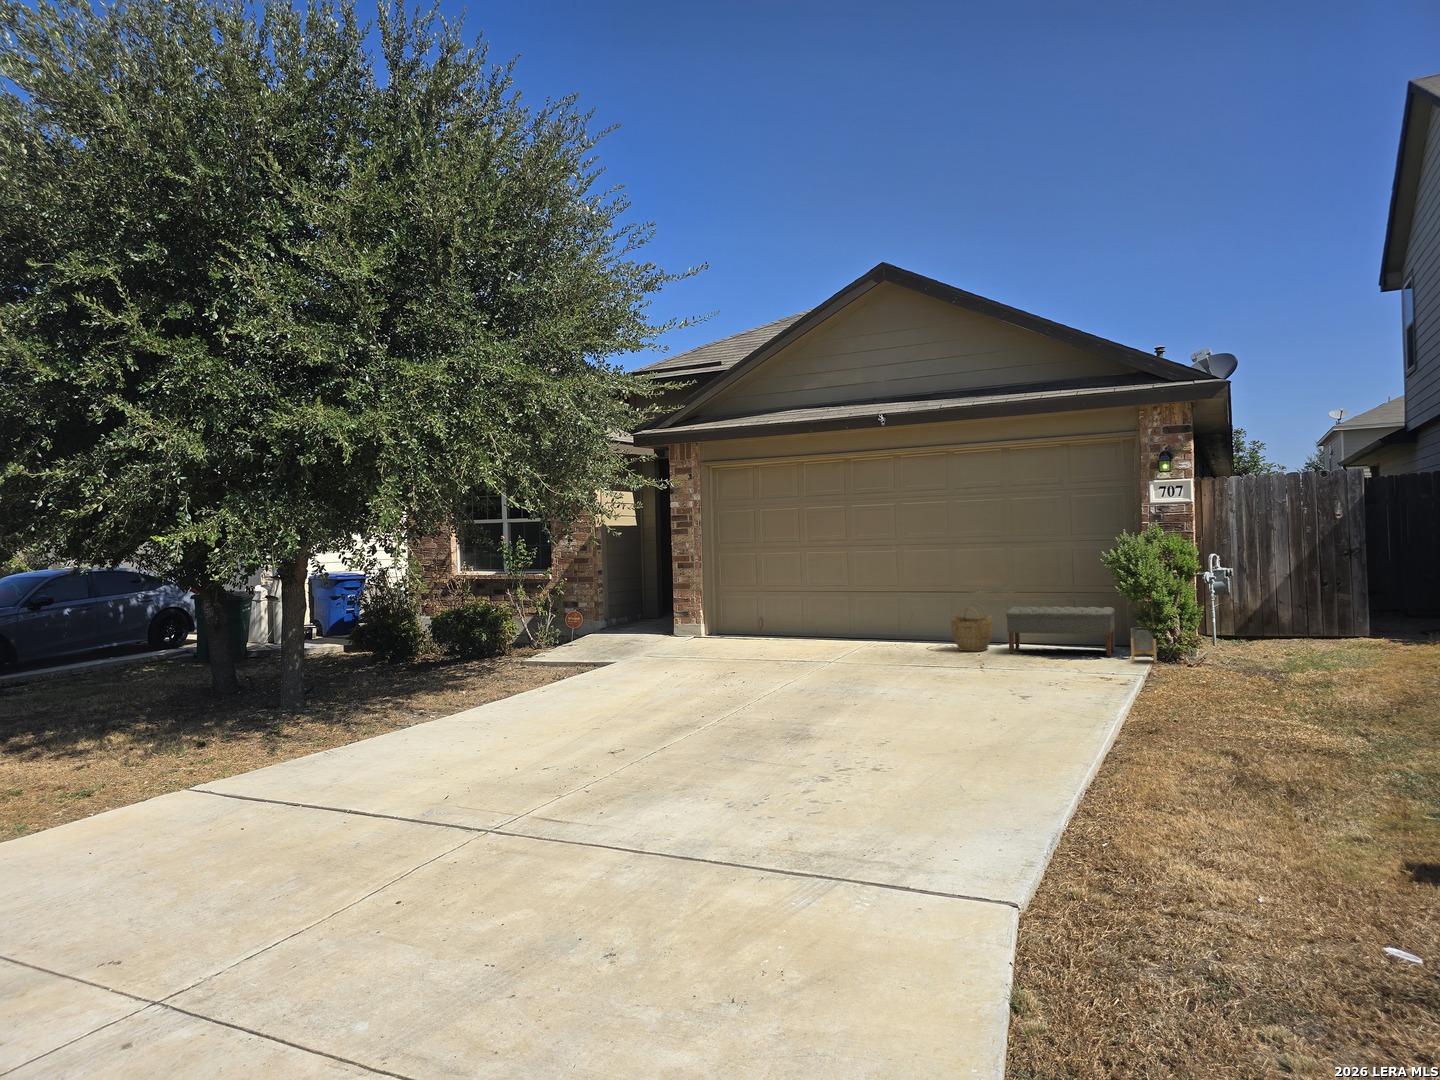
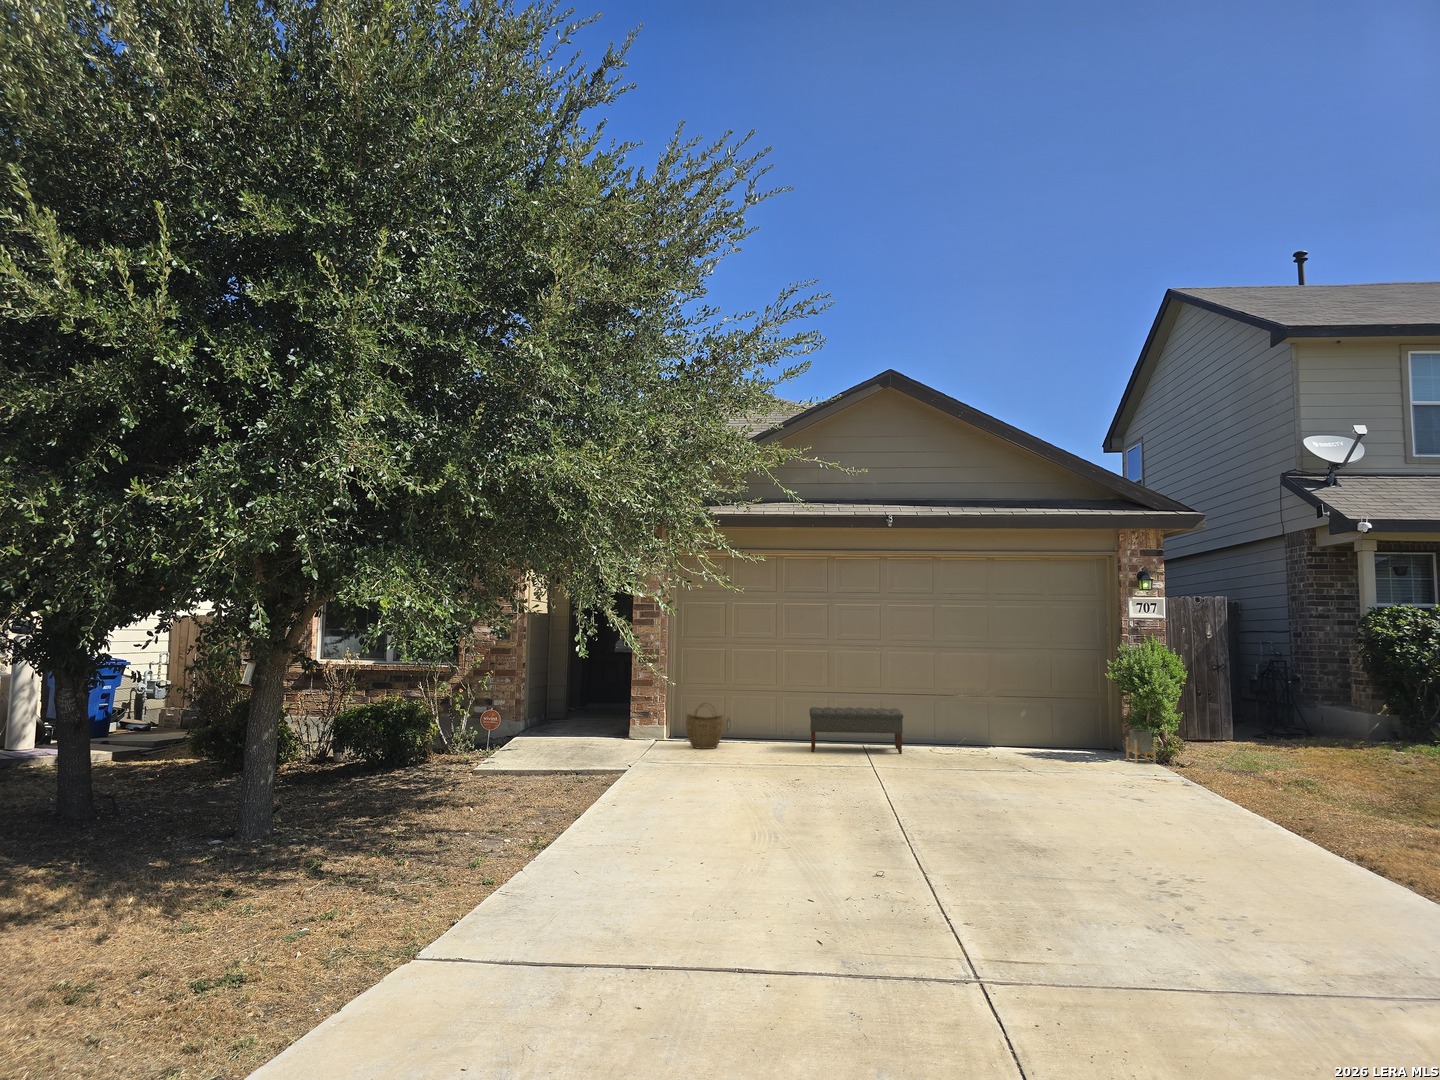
woven basket: present [951,604,993,651] -> present [686,705,724,749]
bench: present [1006,606,1115,656] -> present [810,707,903,754]

